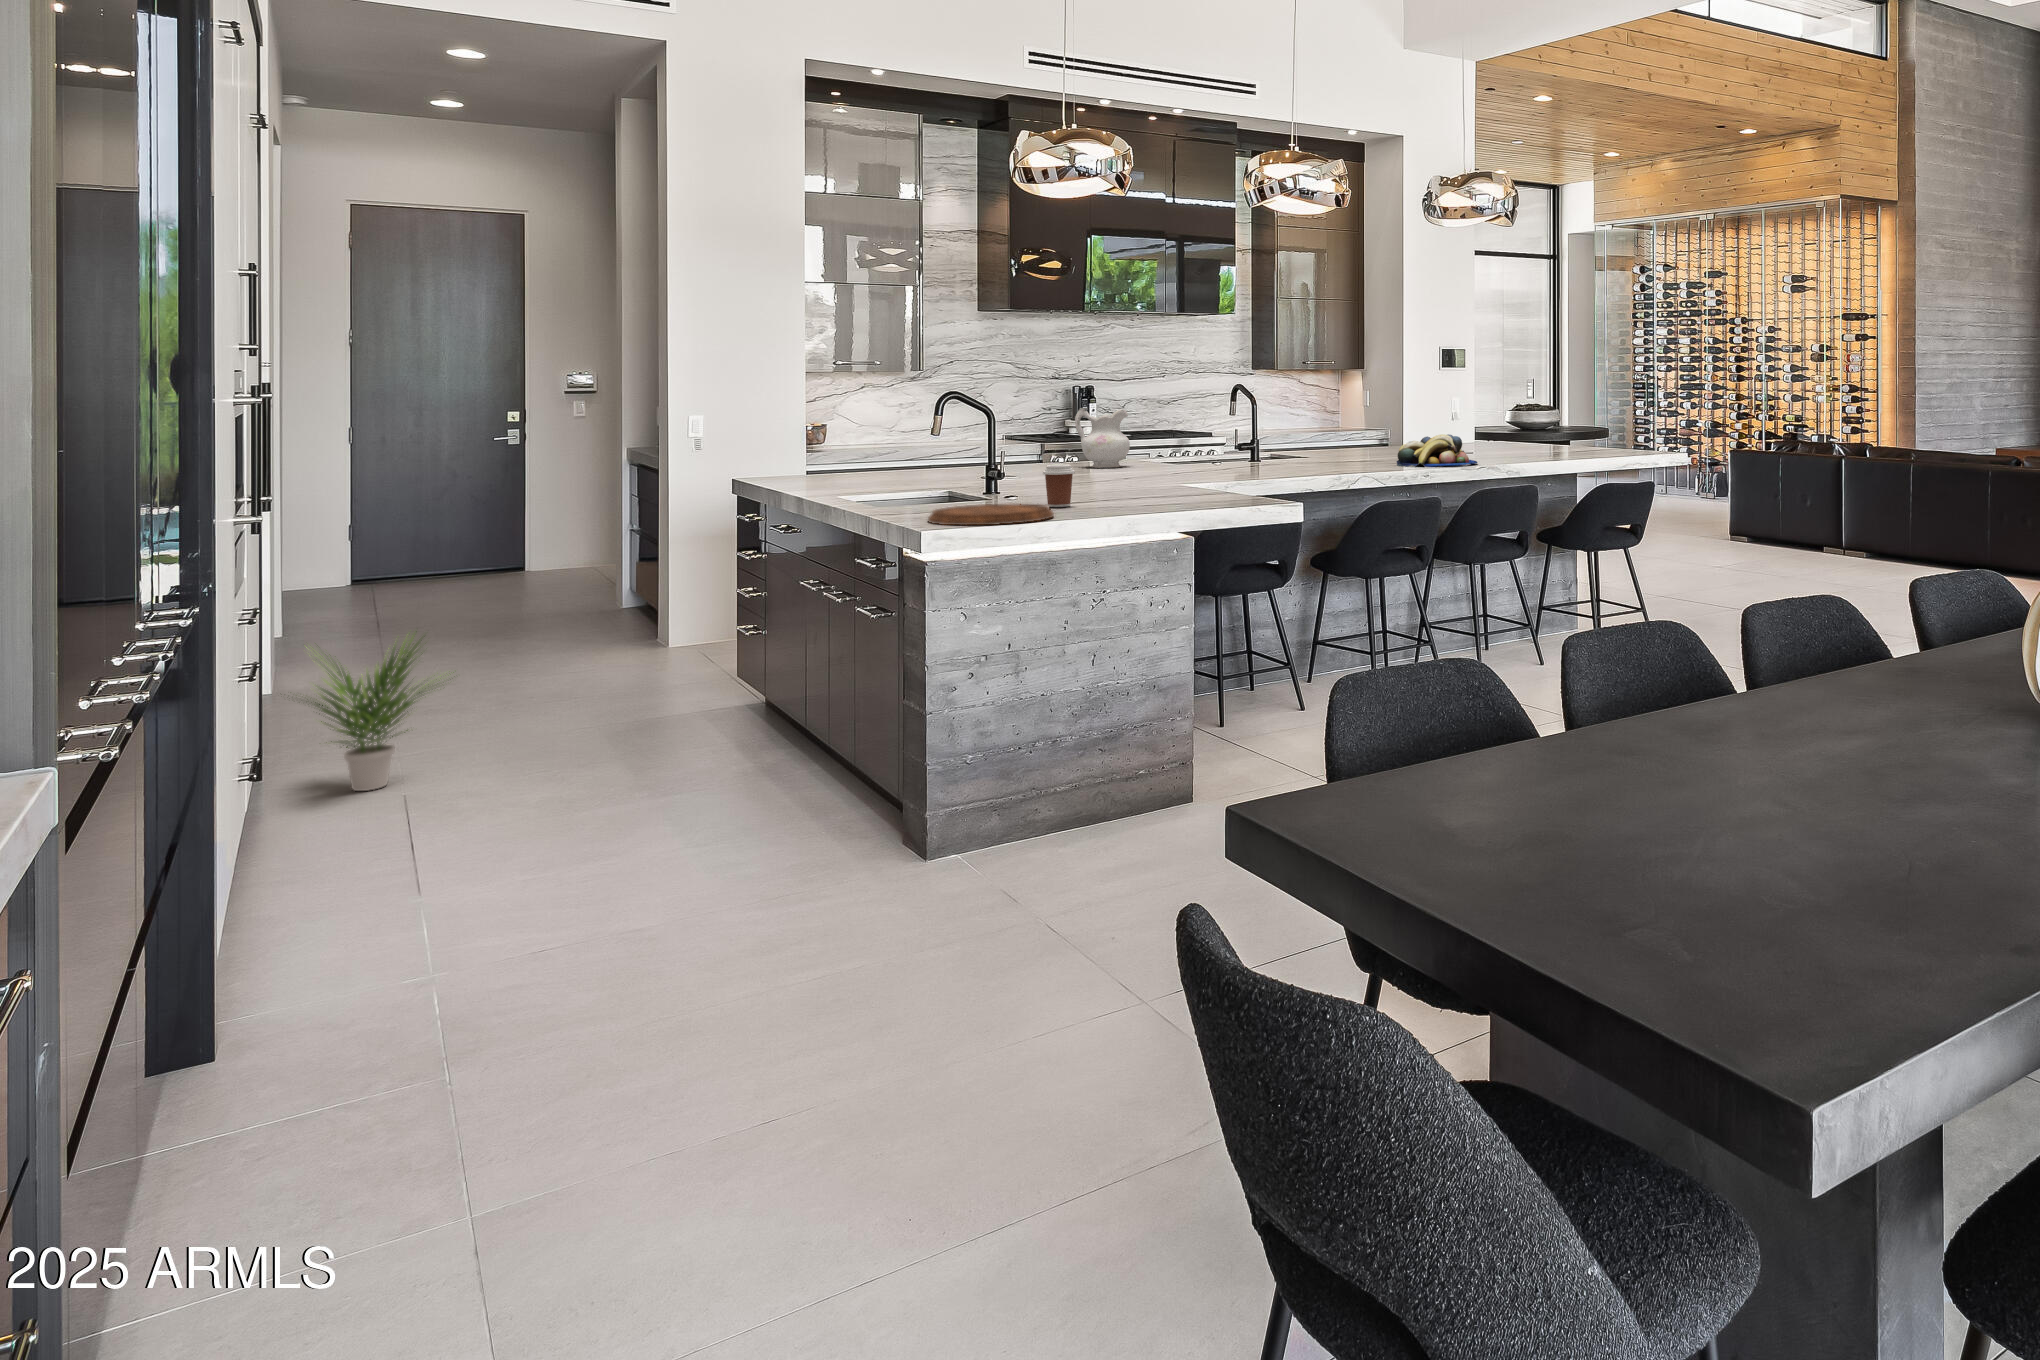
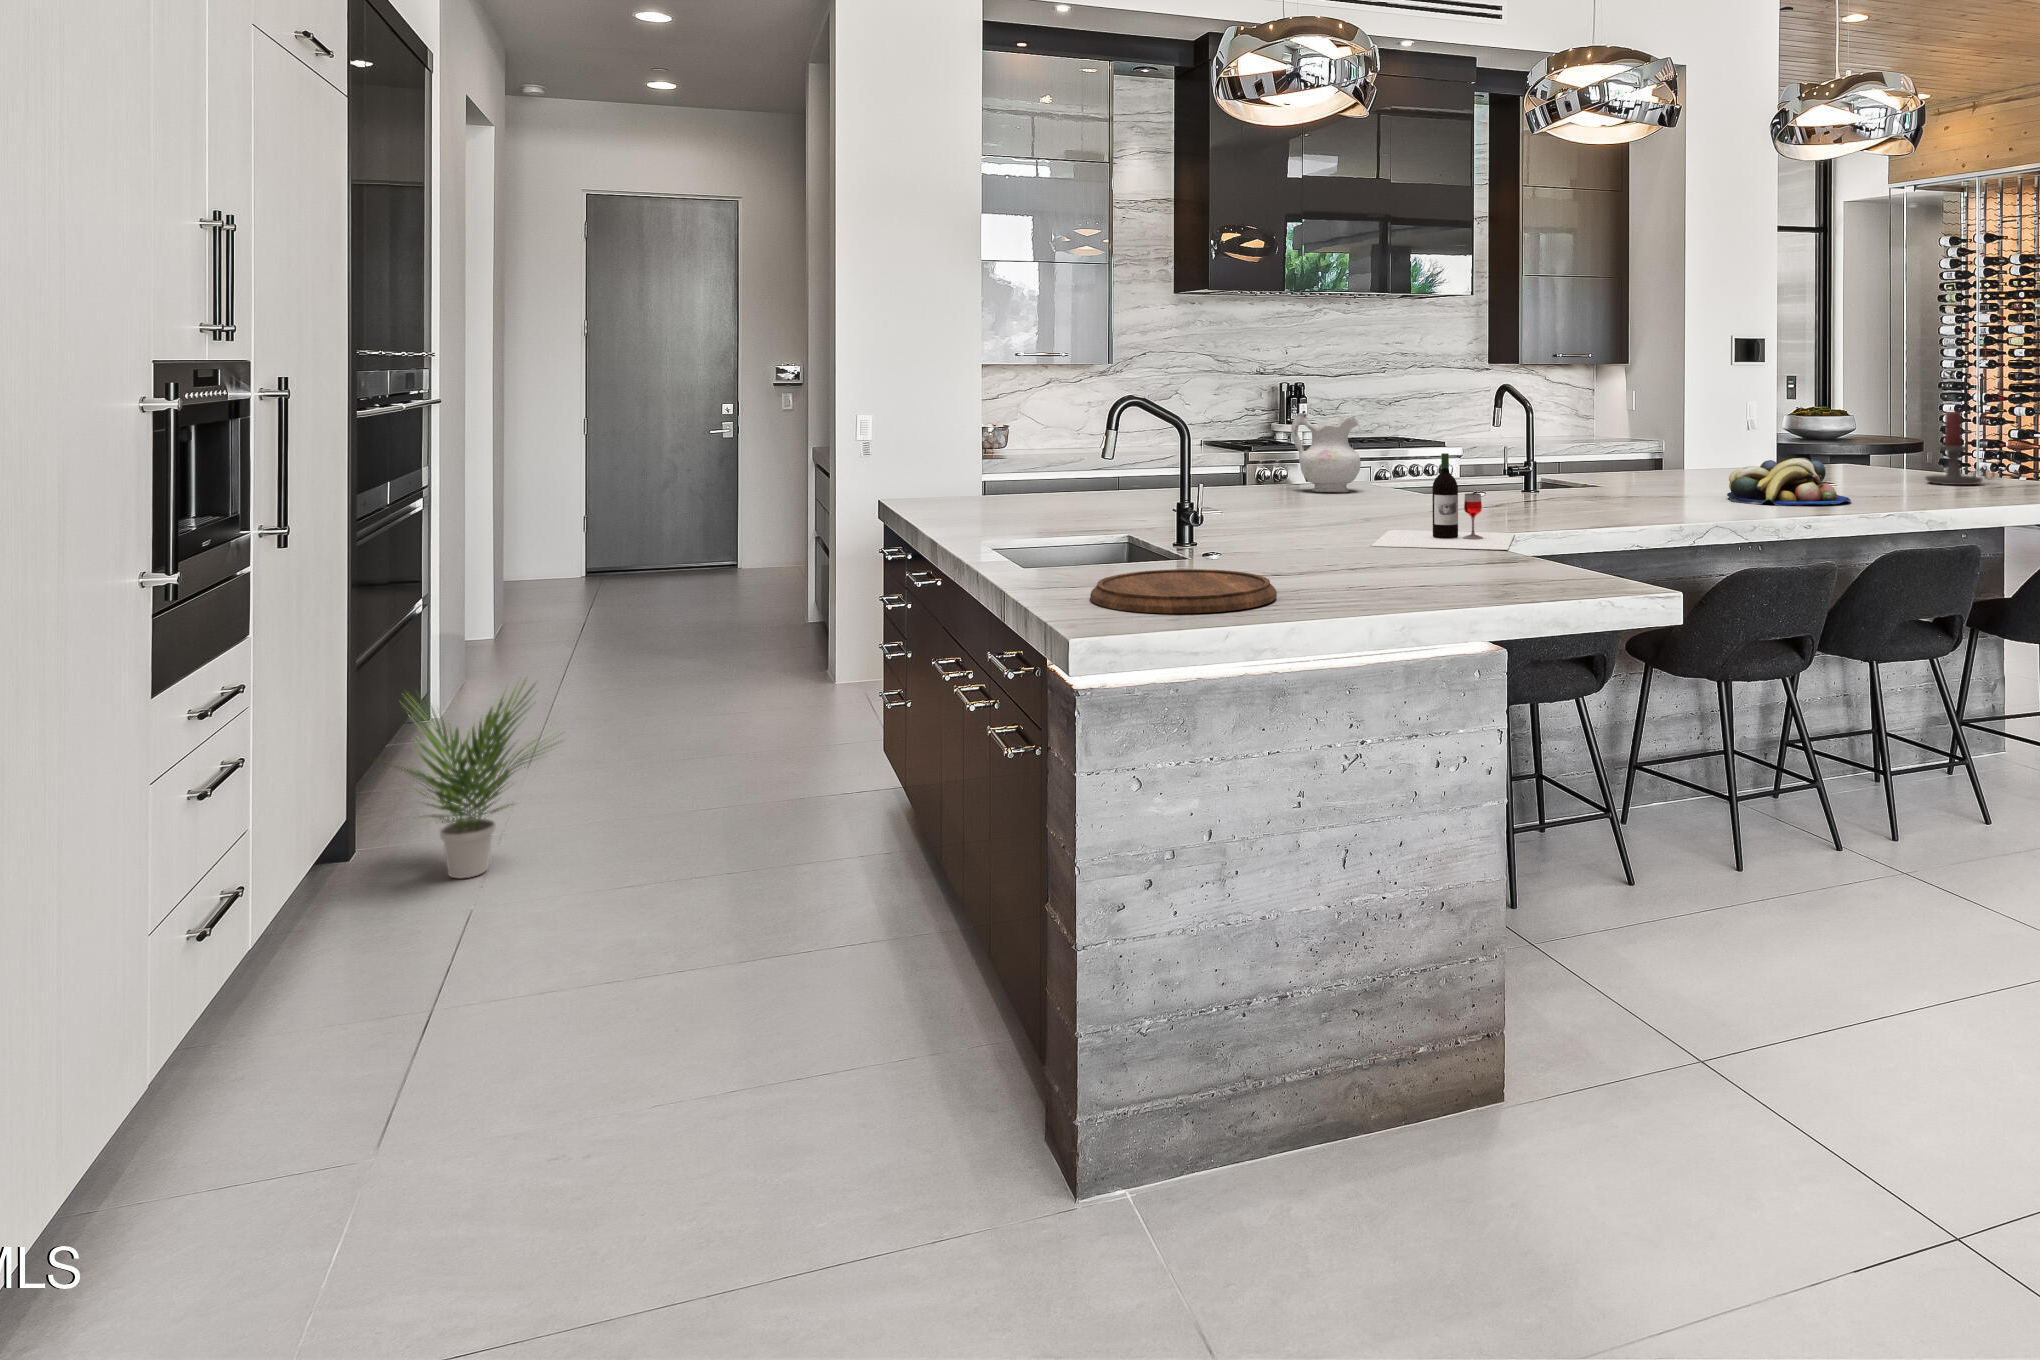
candle holder: none [1545,401,1591,454] -> present [1926,411,1995,485]
wine bottle: none [1125,431,1230,494] -> present [1371,453,1515,550]
coffee cup: present [1043,464,1075,507] -> none [1258,507,1304,573]

